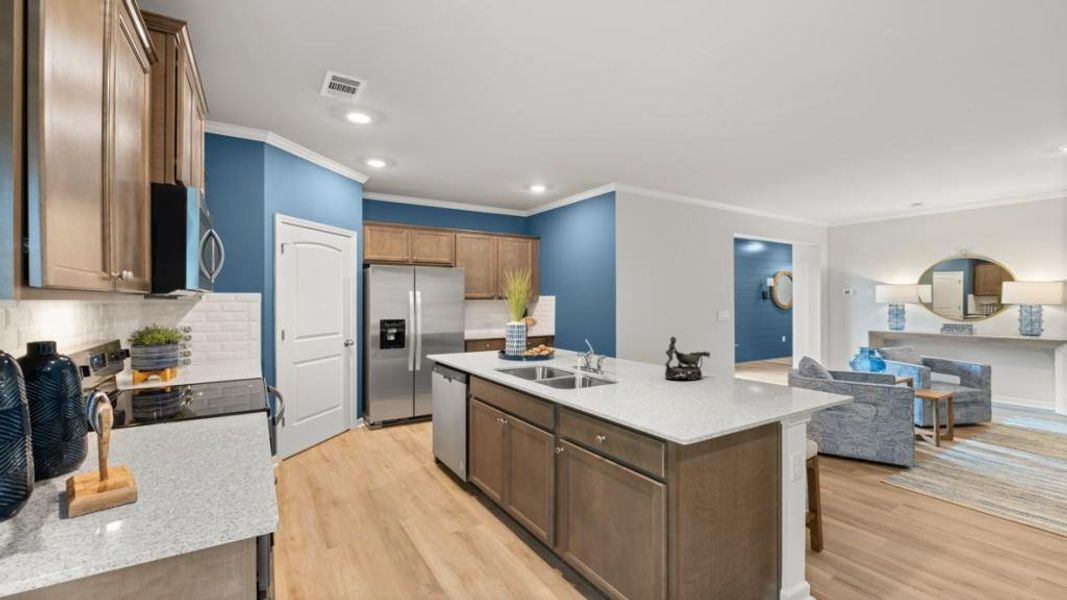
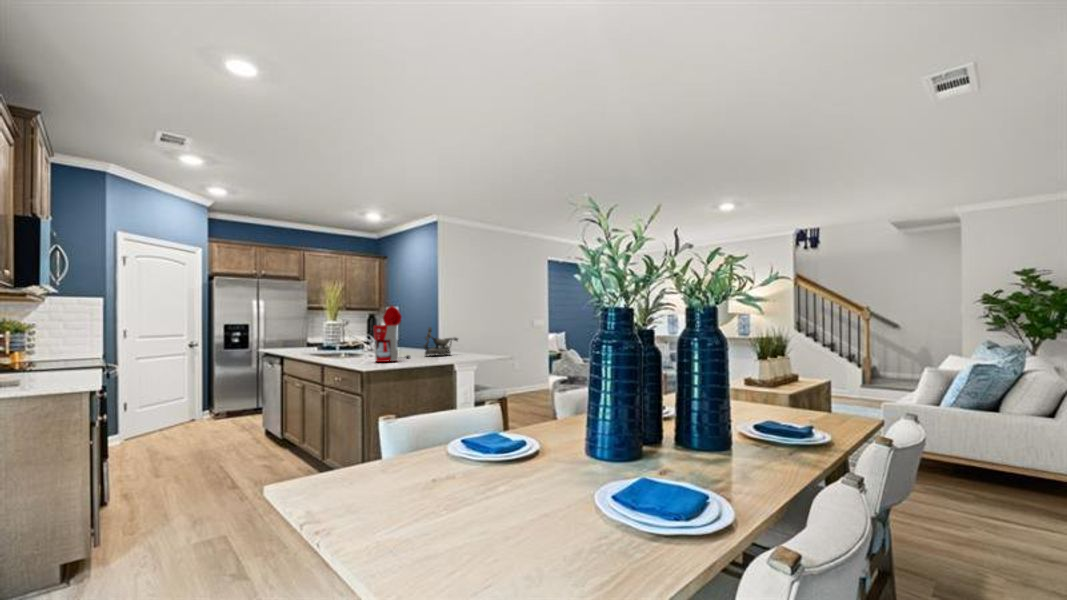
coffee maker: none [609,307,652,393] -> present [374,306,410,362]

